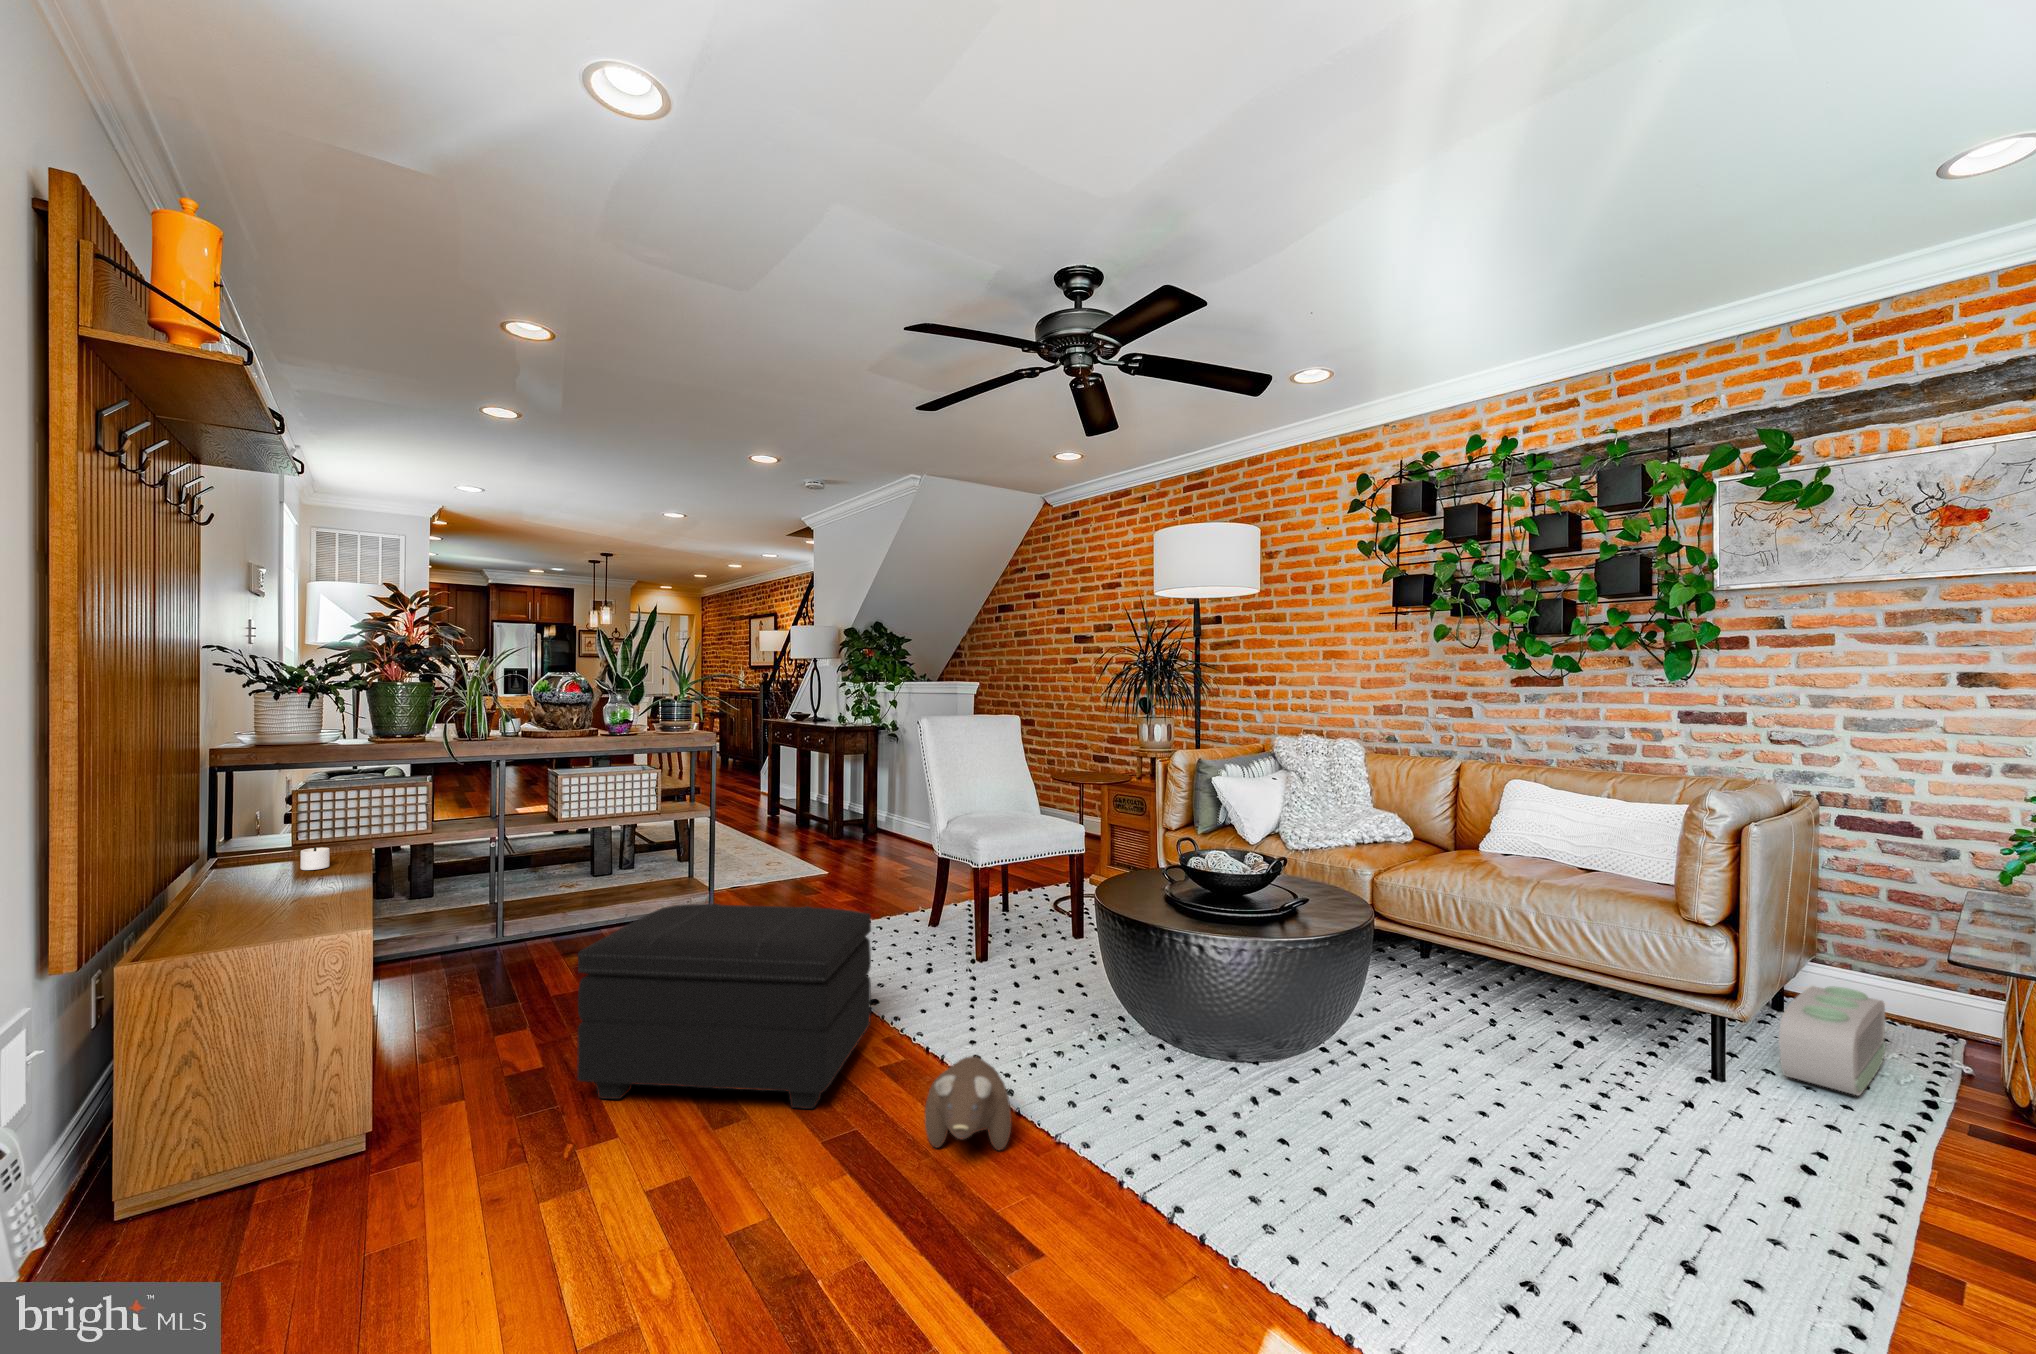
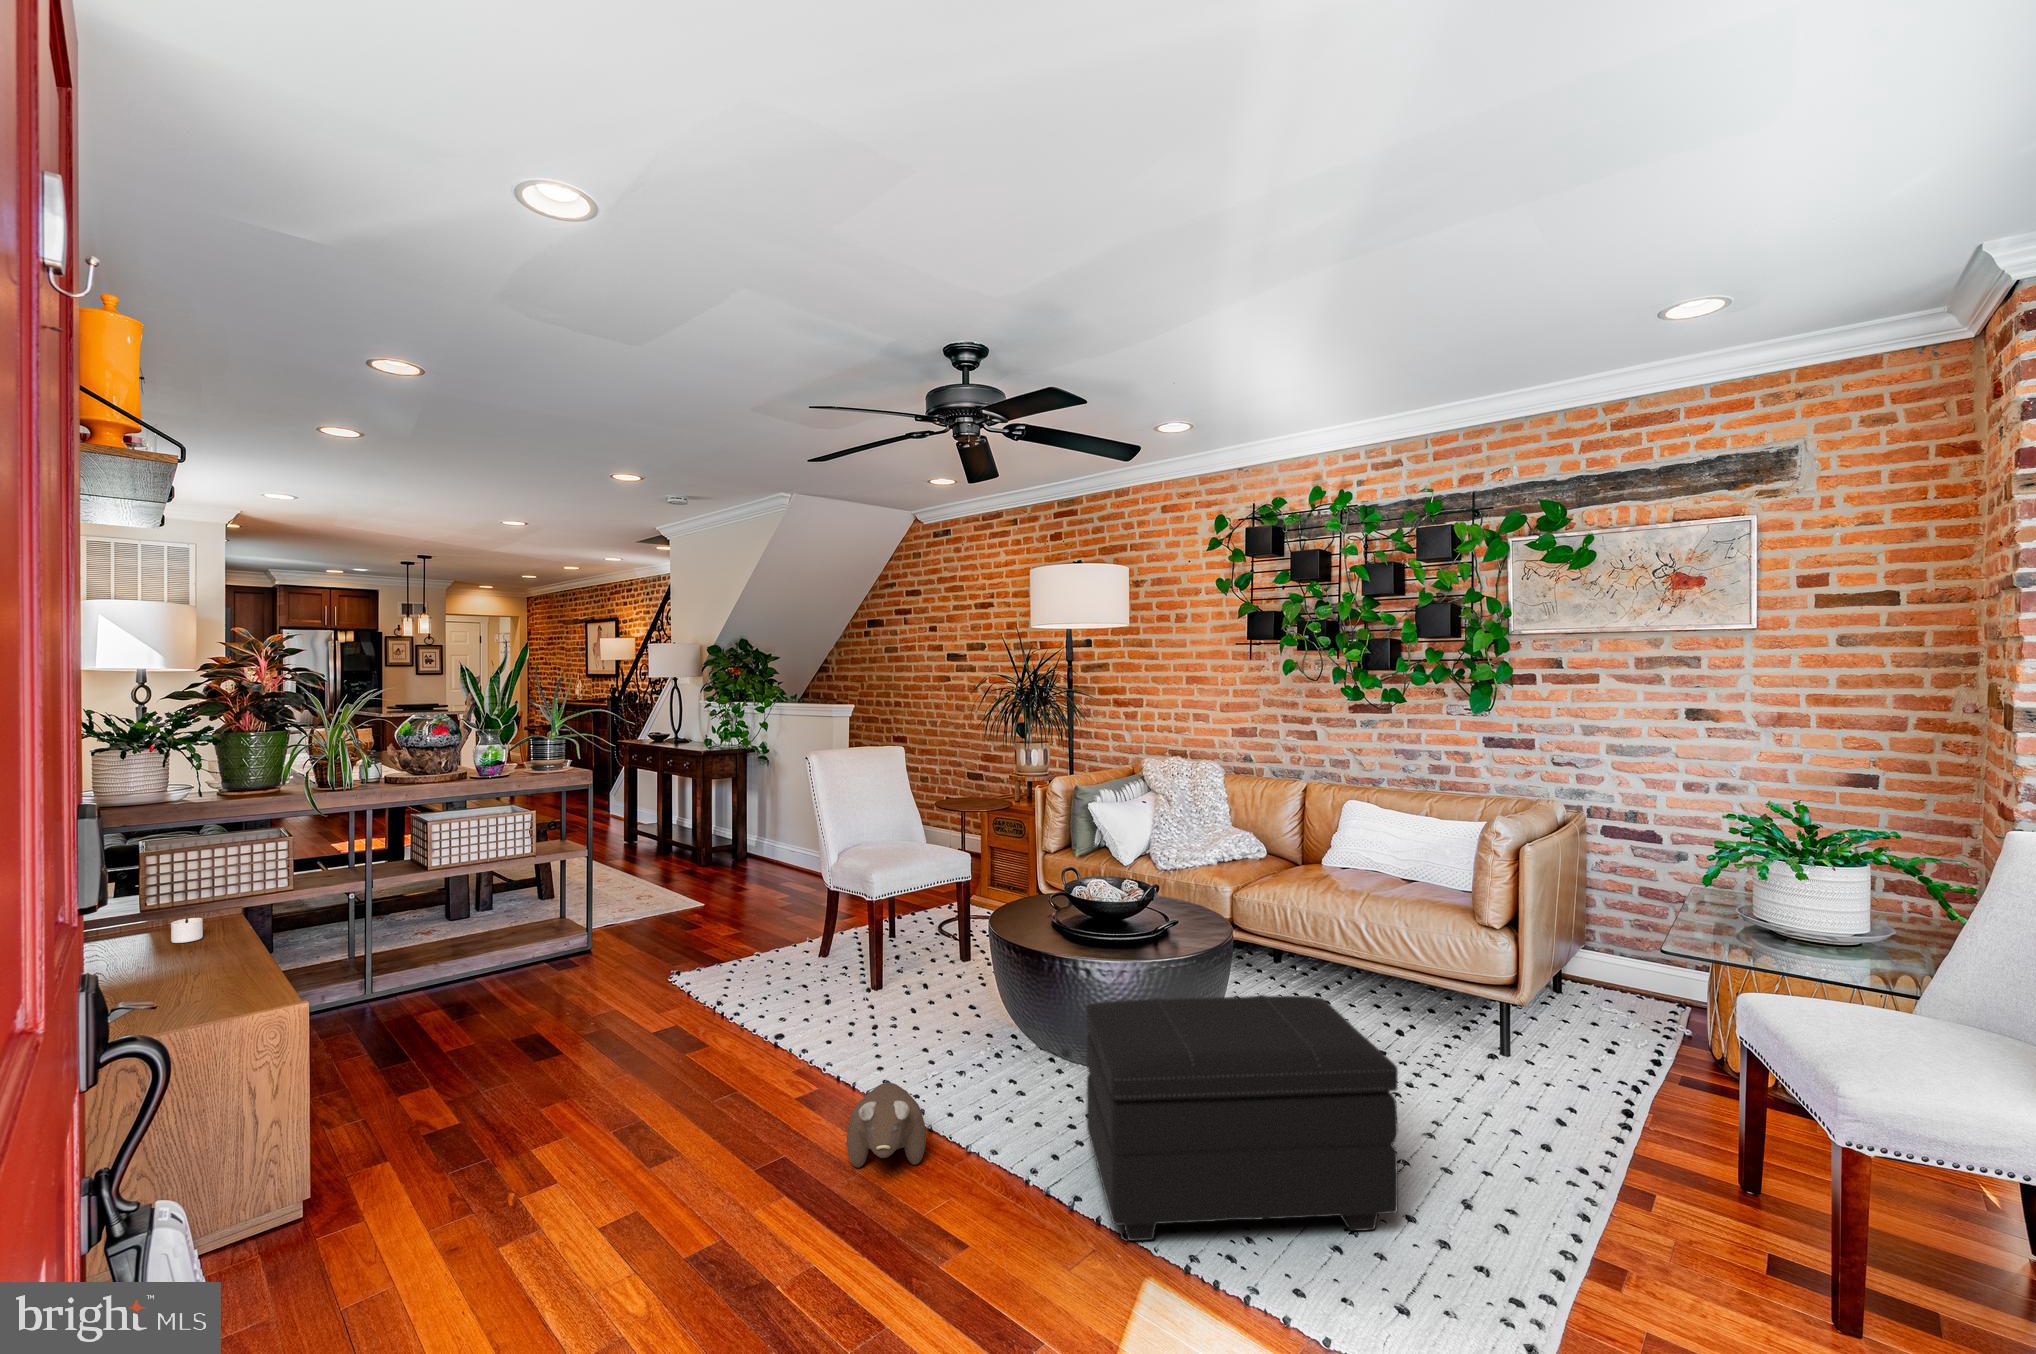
footstool: present [577,904,871,1109] -> present [1086,995,1398,1241]
air purifier: present [1779,986,1885,1095] -> none [1550,970,1630,1058]

